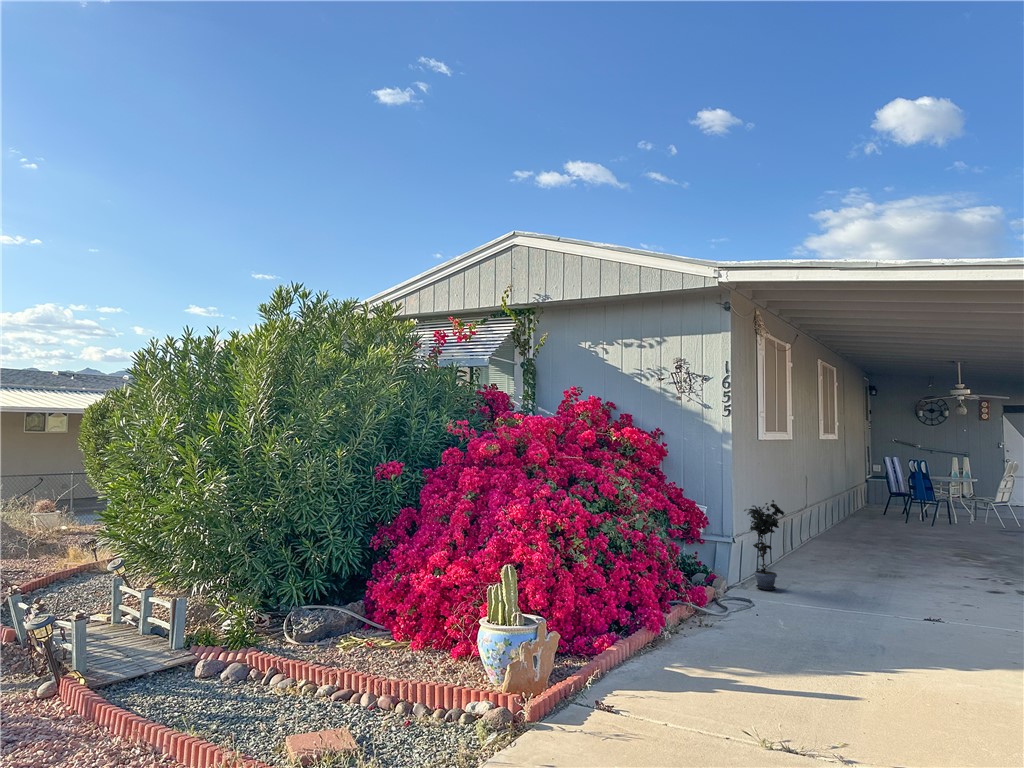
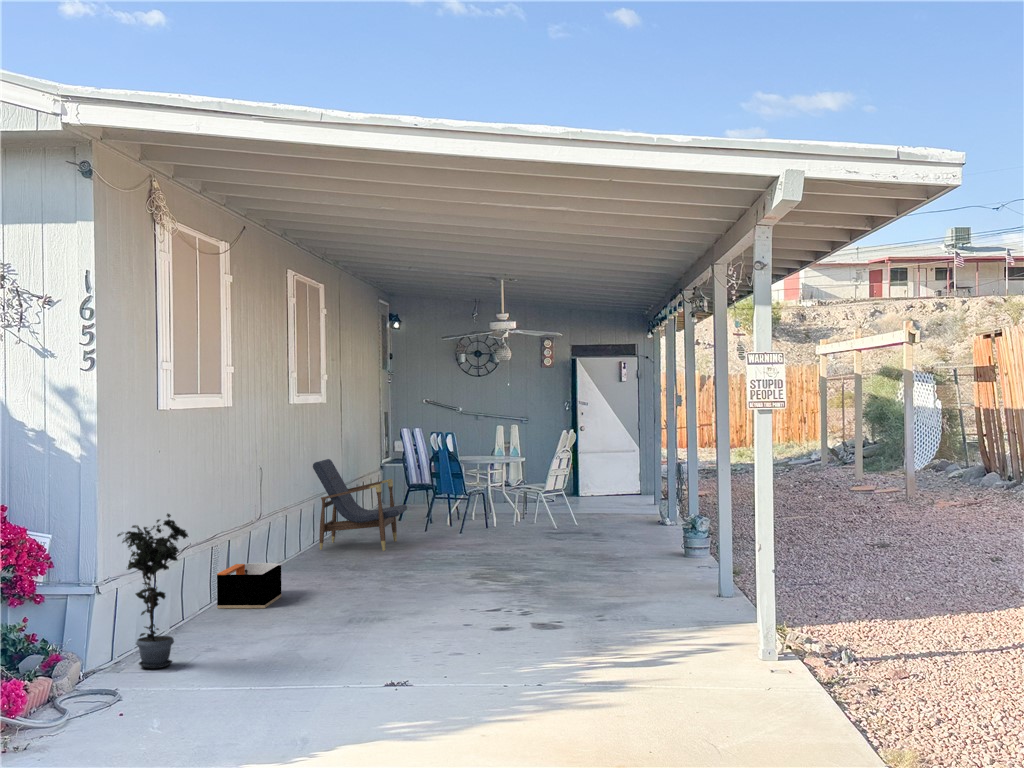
lounge chair: none [831,474,896,534] -> present [313,459,407,551]
storage bin: none [787,533,826,562] -> present [217,563,281,608]

